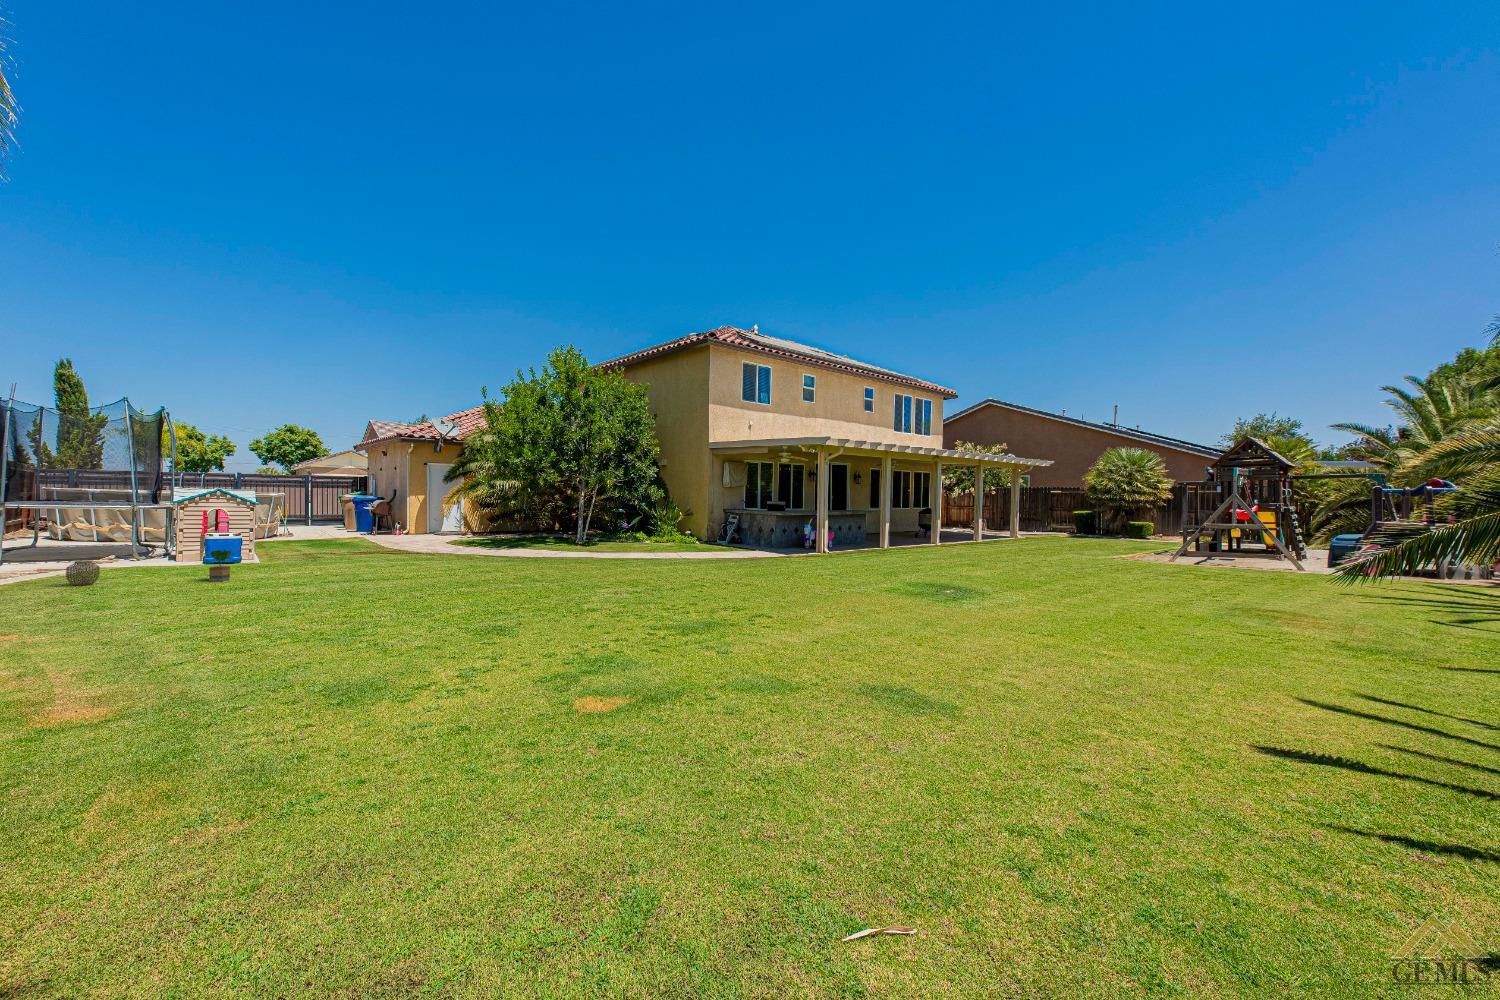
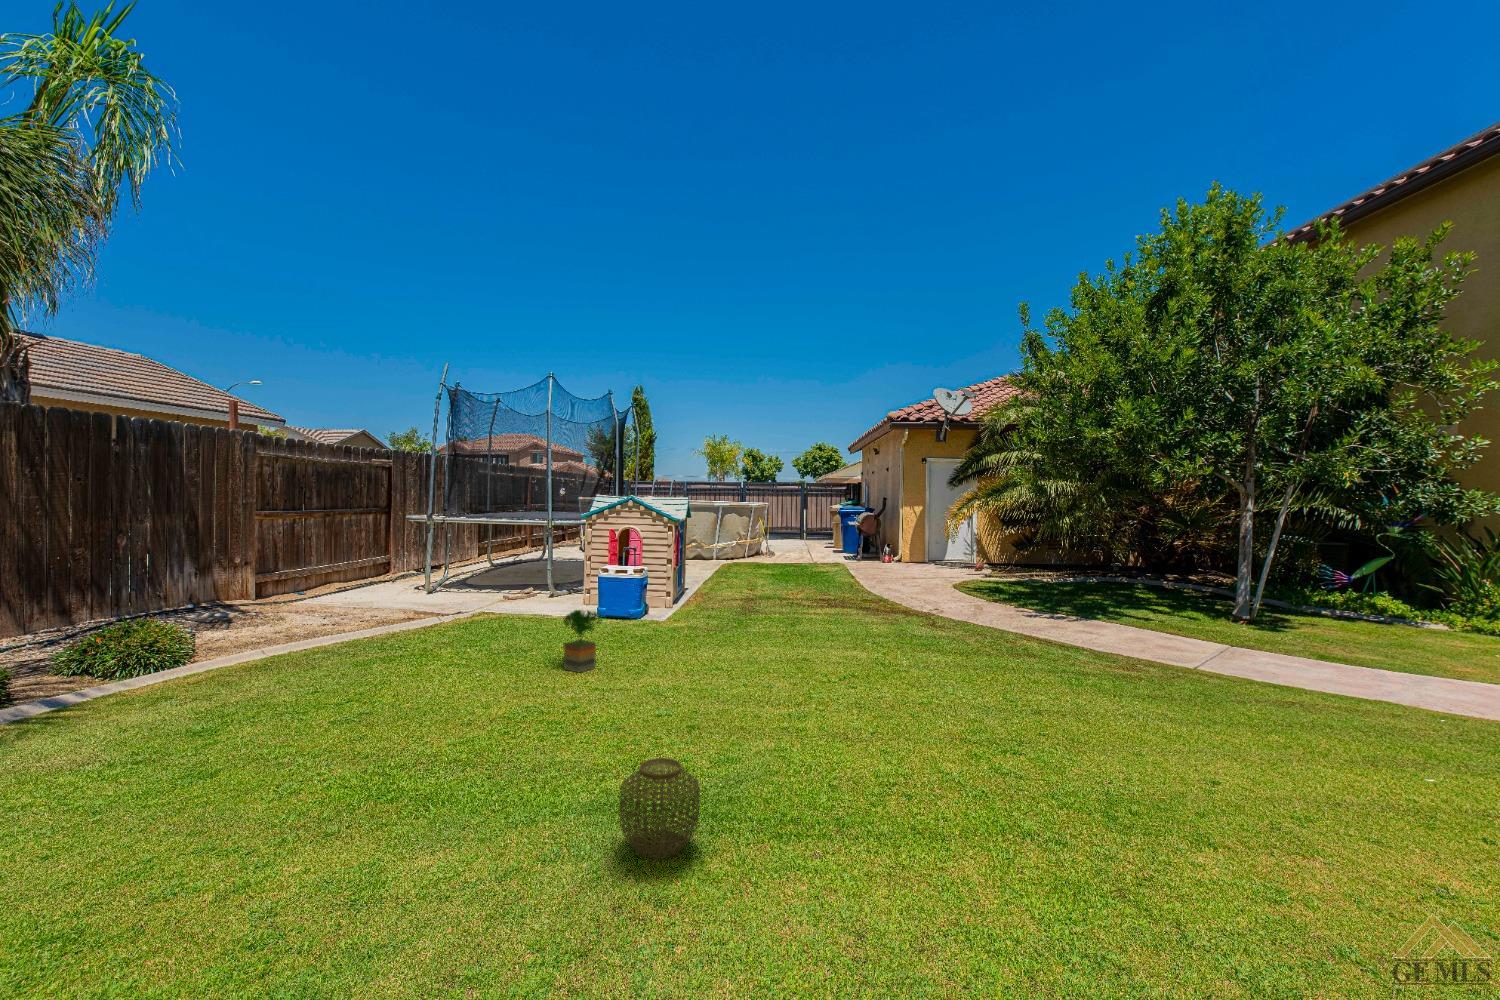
woven basket: present [66,561,100,586] -> present [619,758,700,859]

